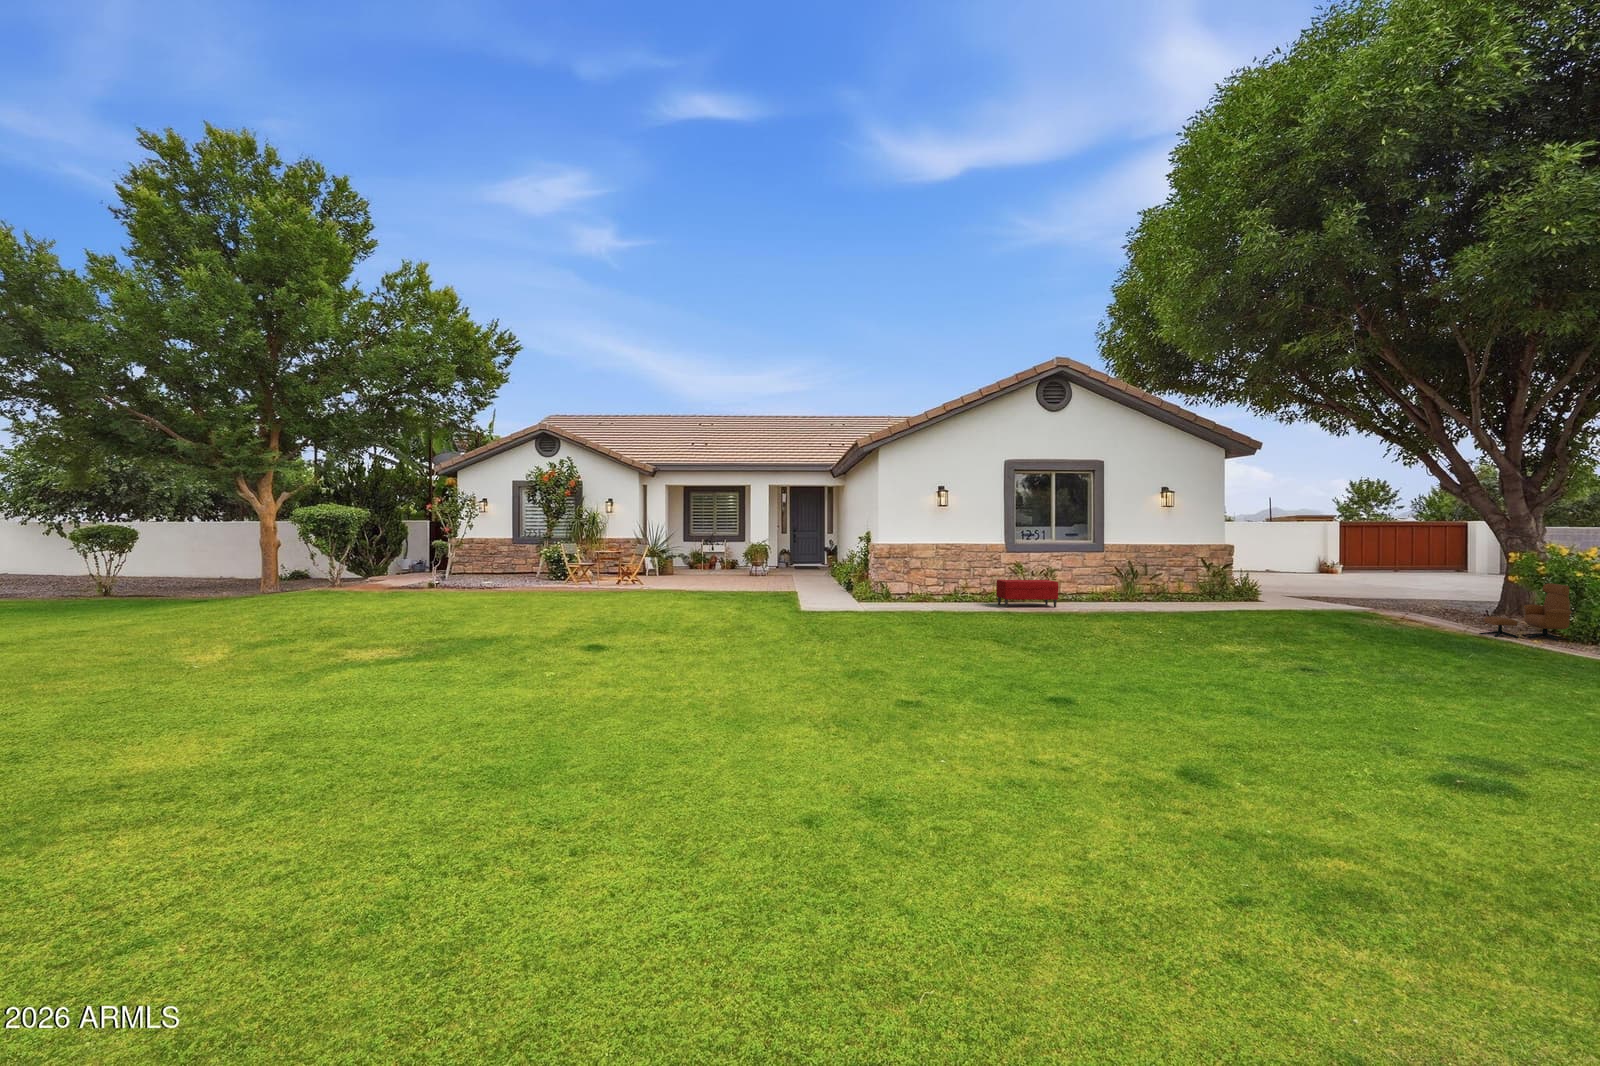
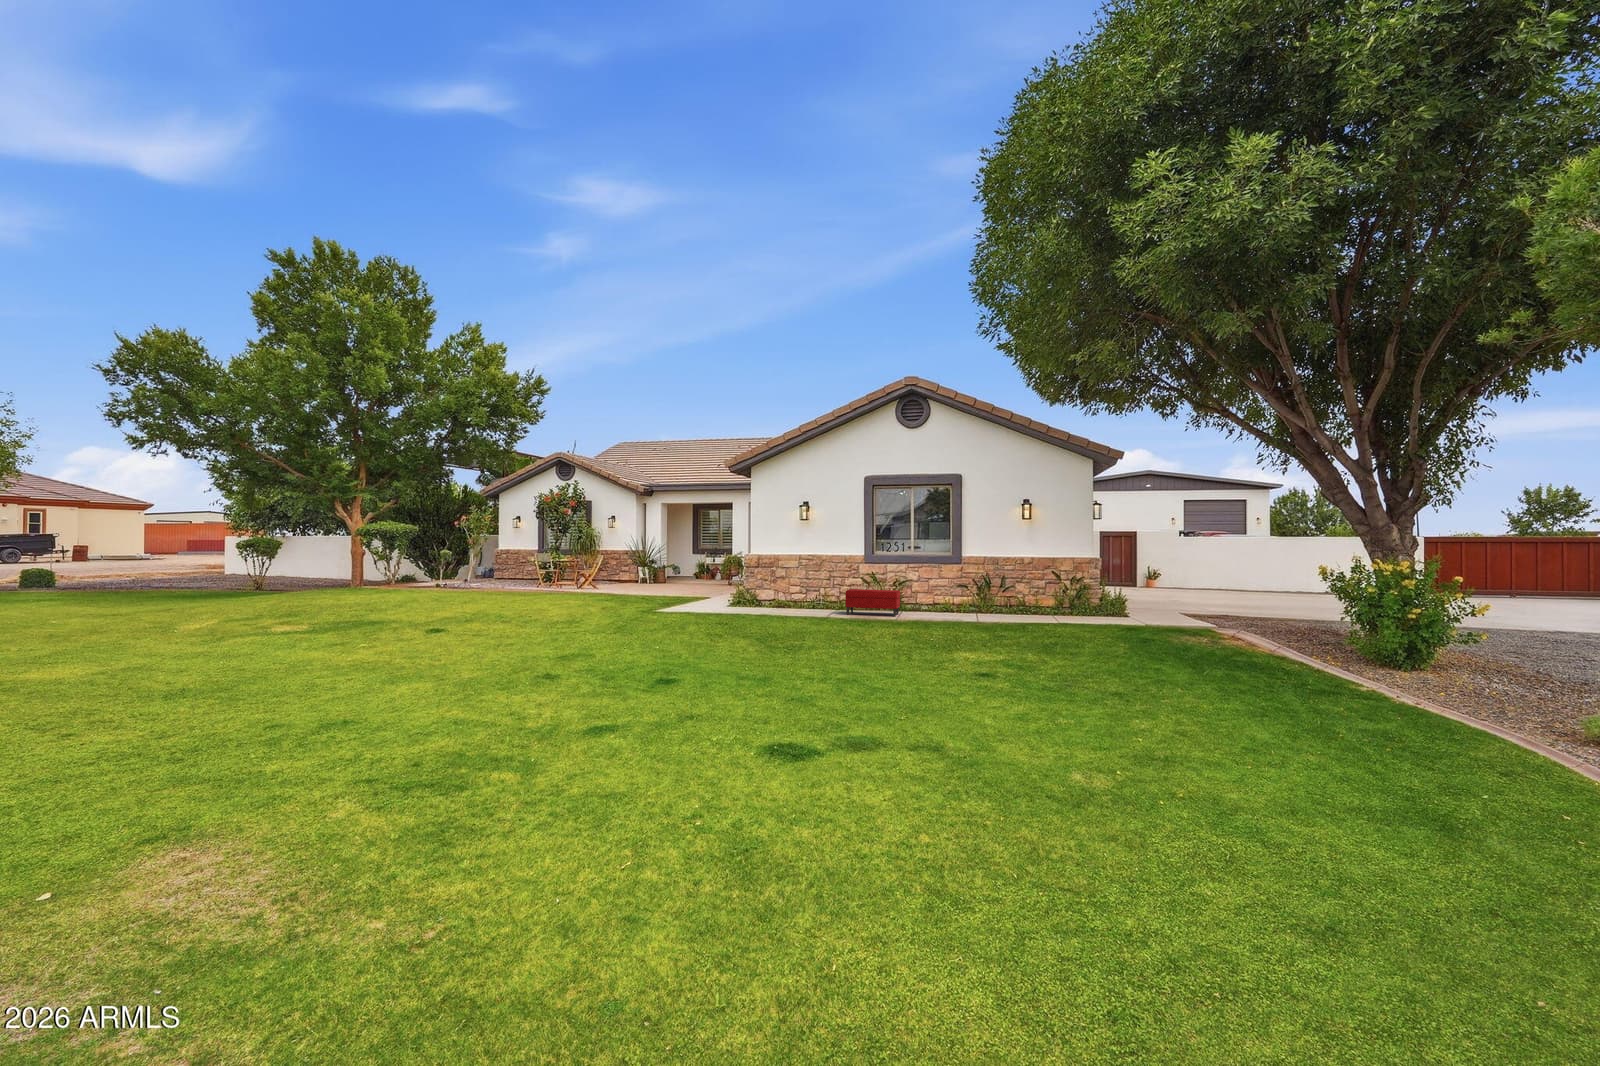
lounge chair: present [1479,583,1572,641] -> none [1240,601,1325,665]

